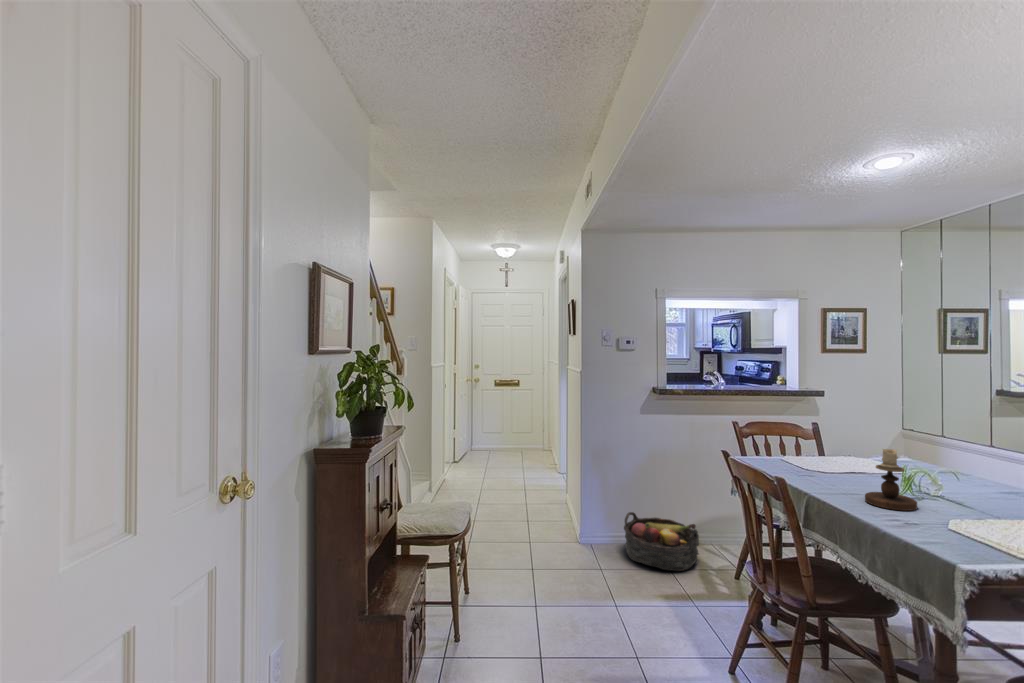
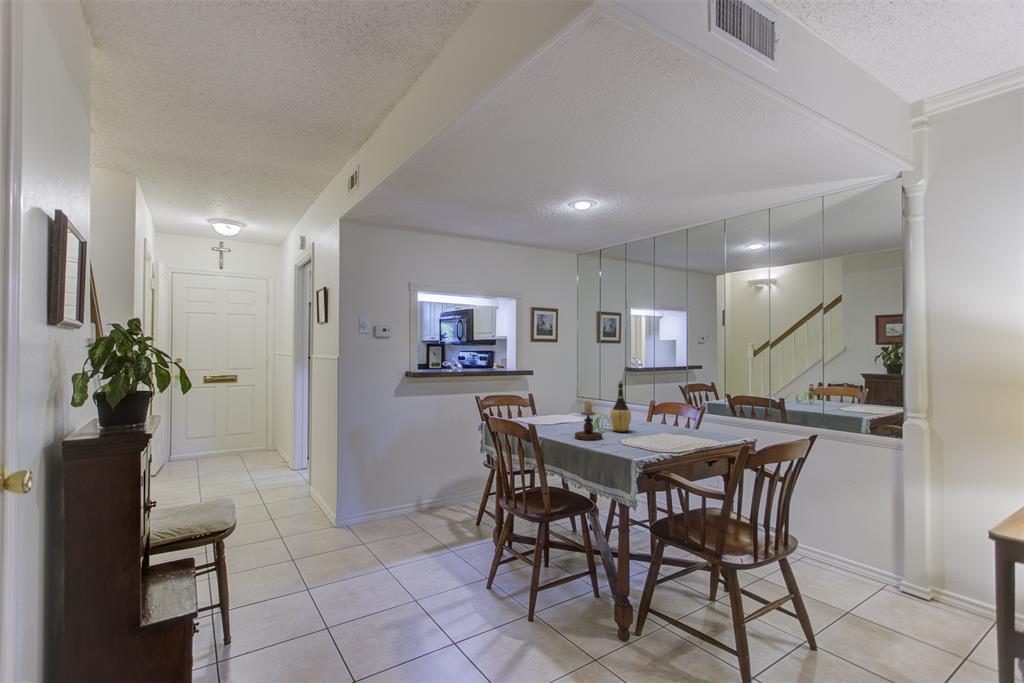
wine bottle: none [940,421,984,502] -> present [610,381,631,431]
basket: present [624,512,699,571] -> none [382,487,448,532]

